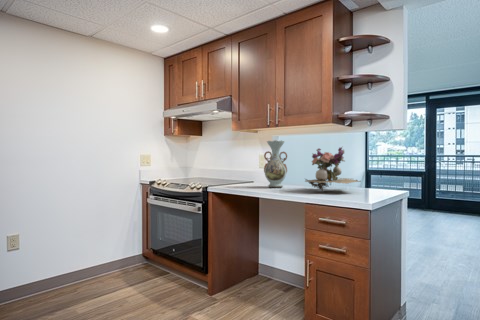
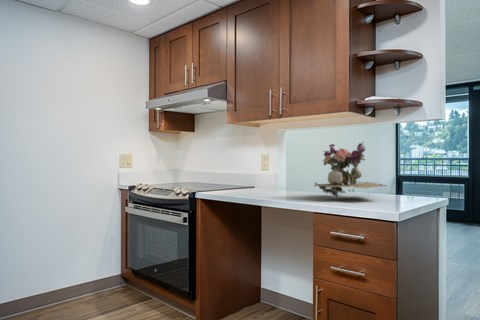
vase: present [264,140,287,187] -> none [264,135,294,193]

